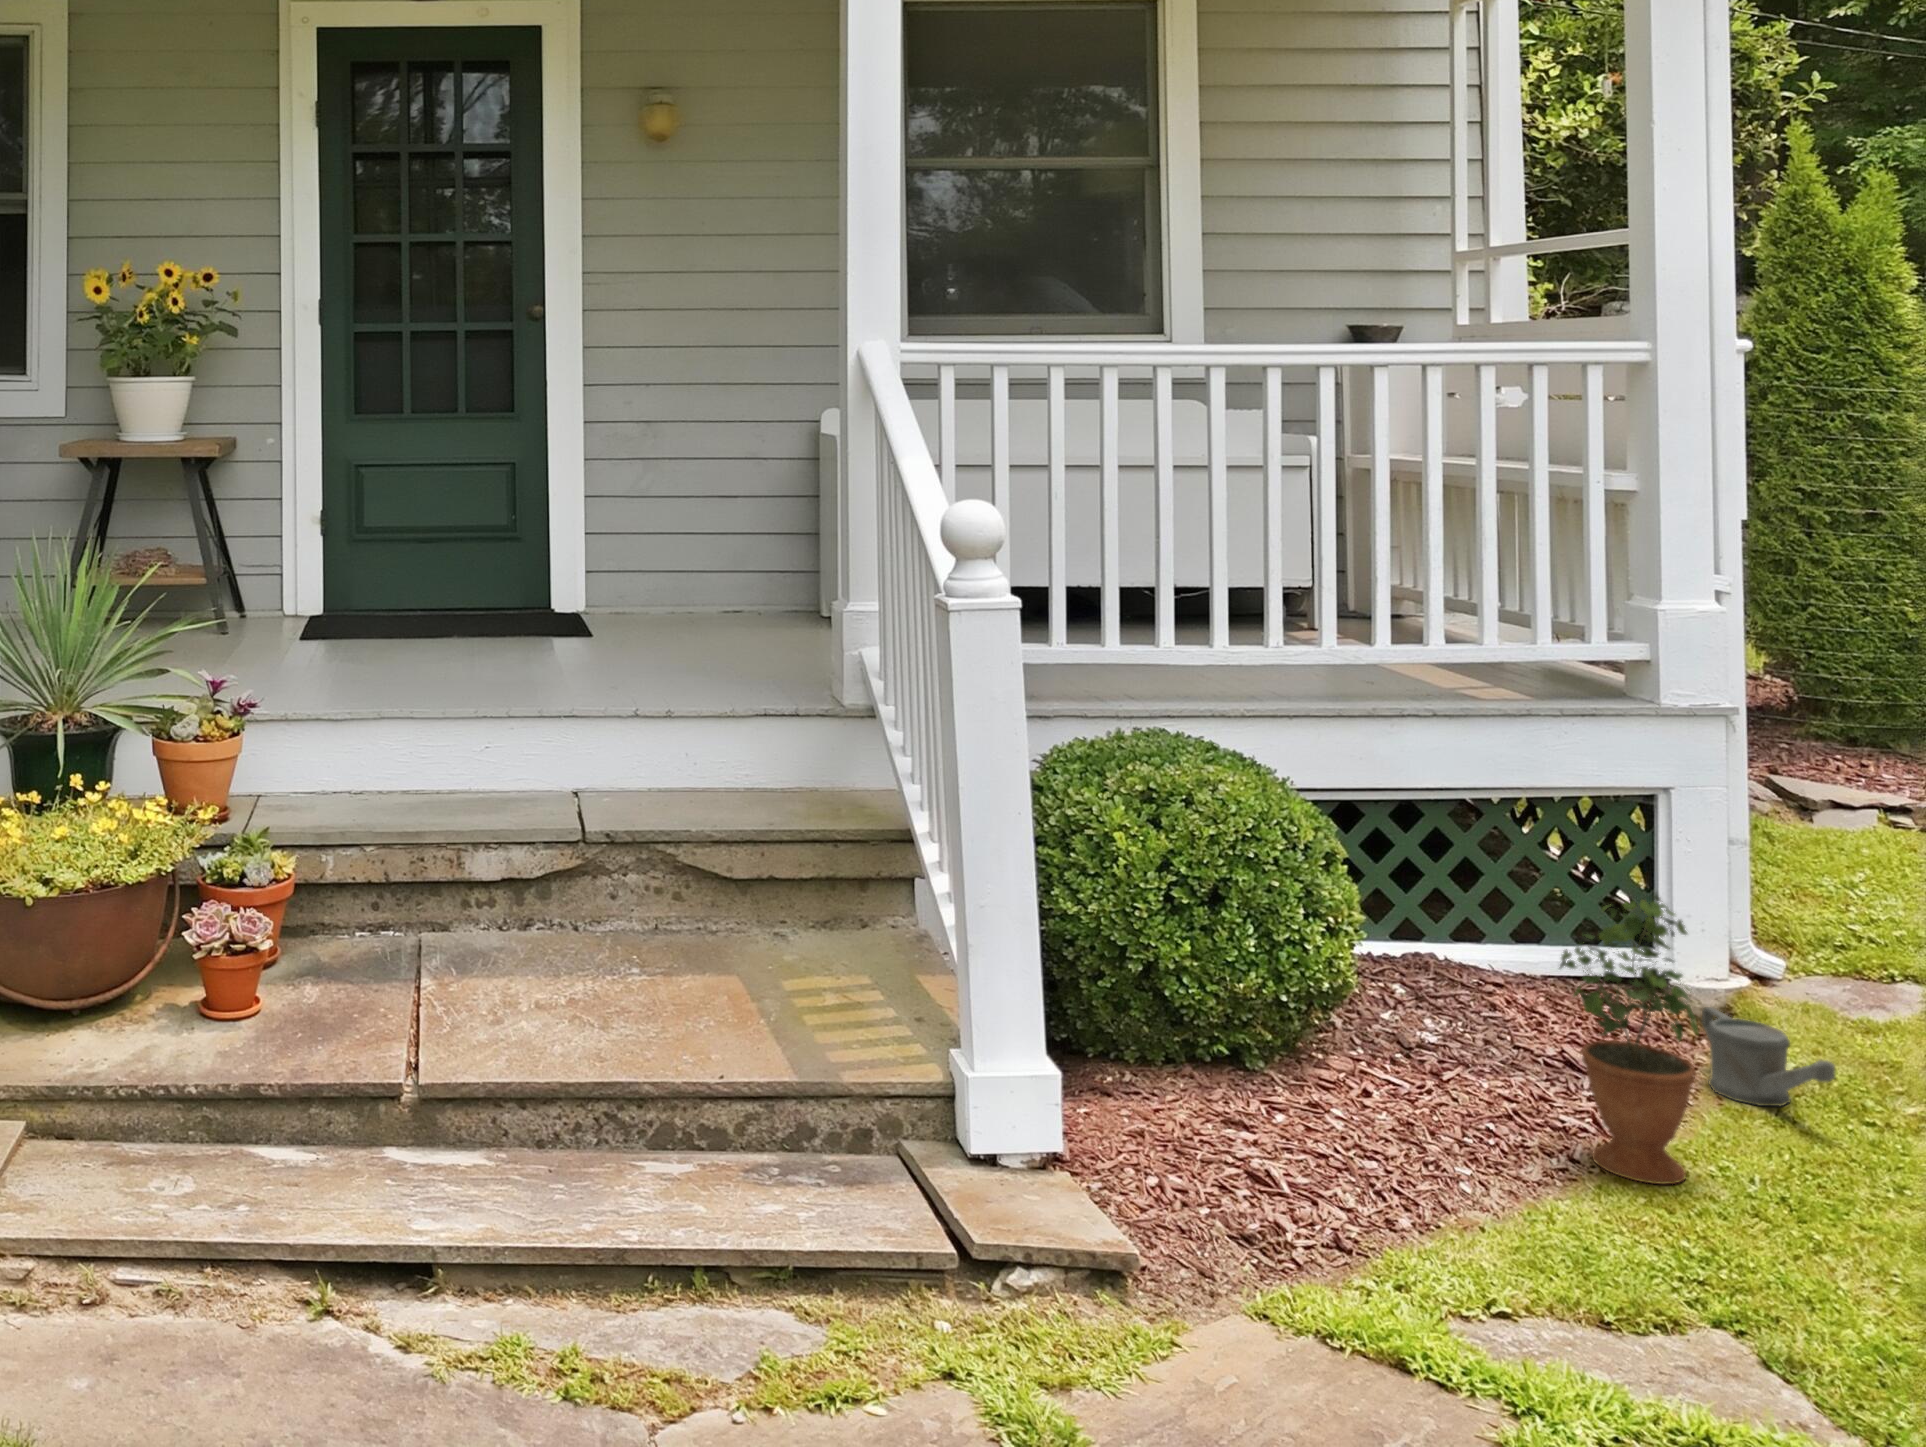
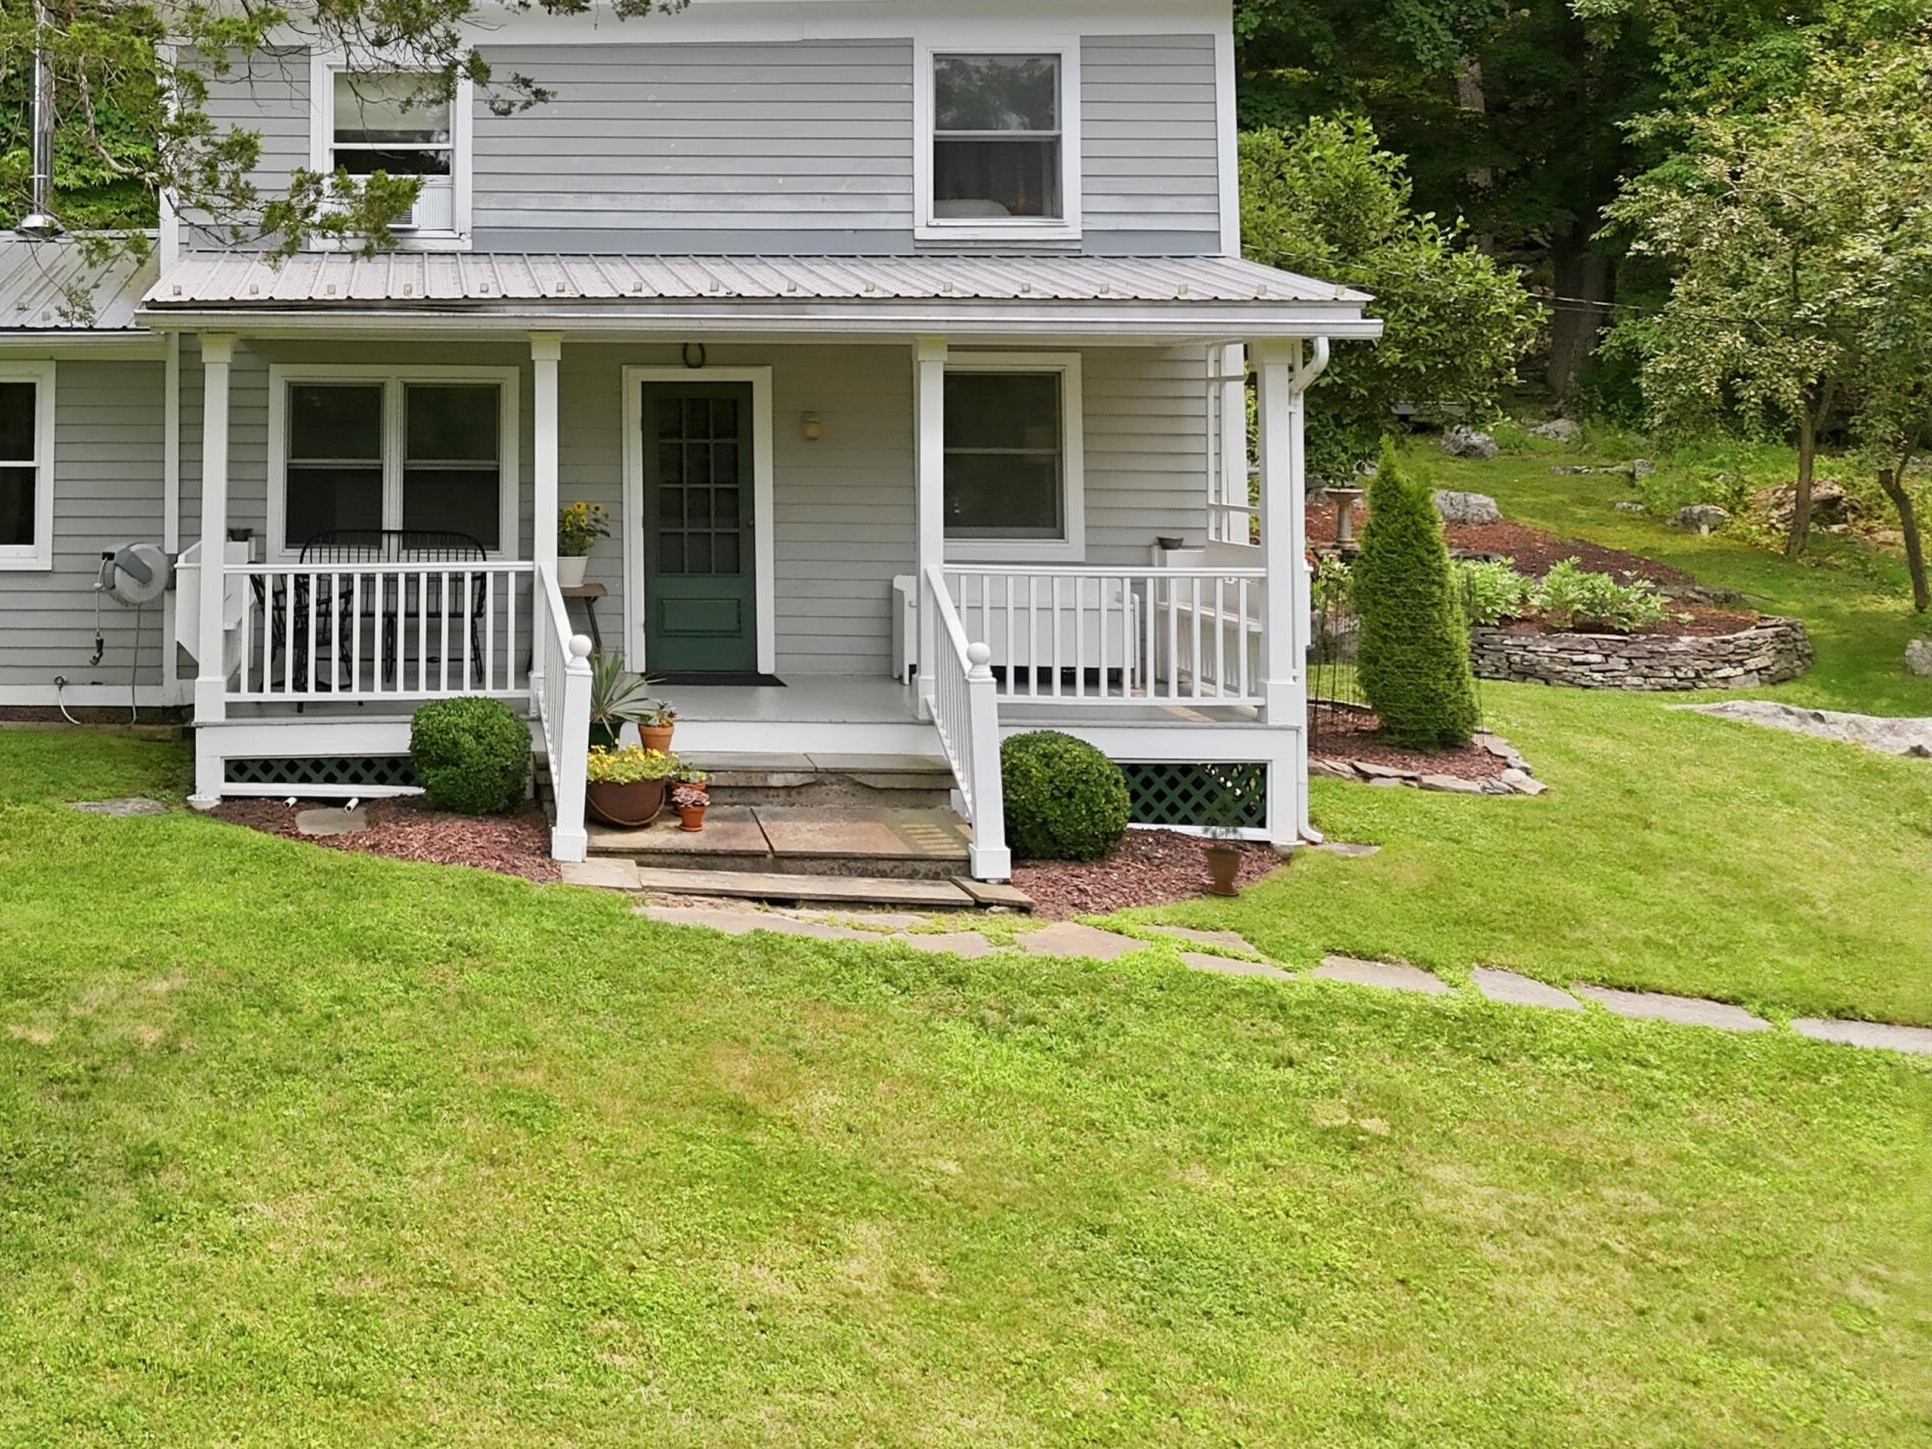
watering can: present [1702,1007,1835,1106] -> none [1265,843,1303,878]

